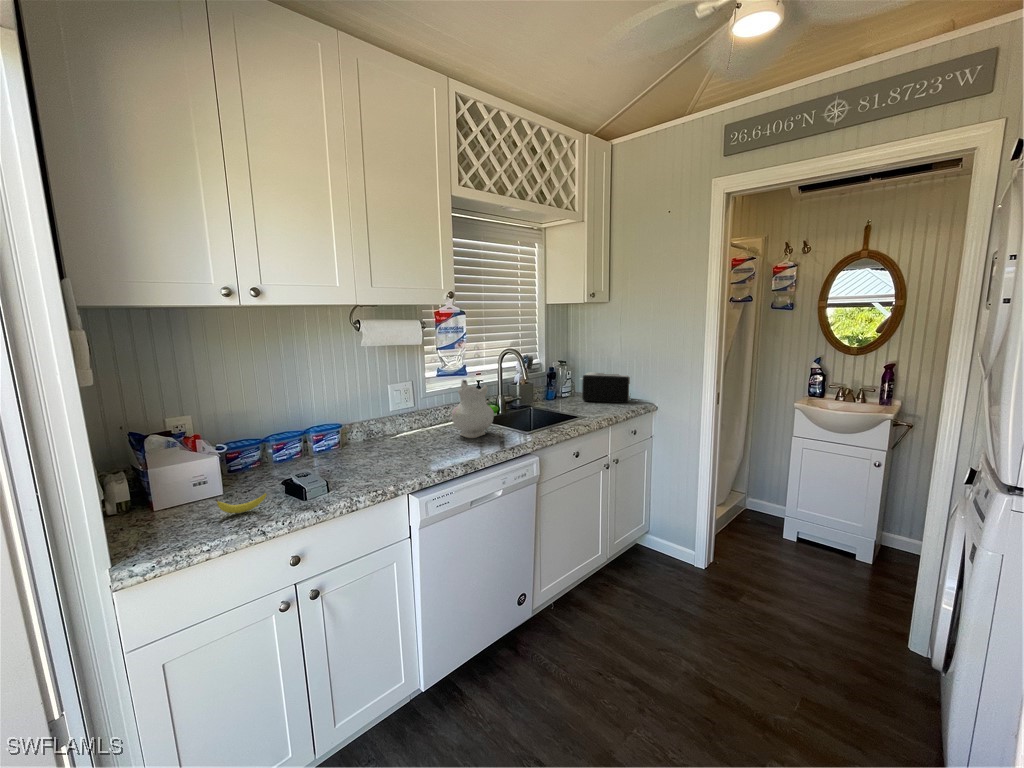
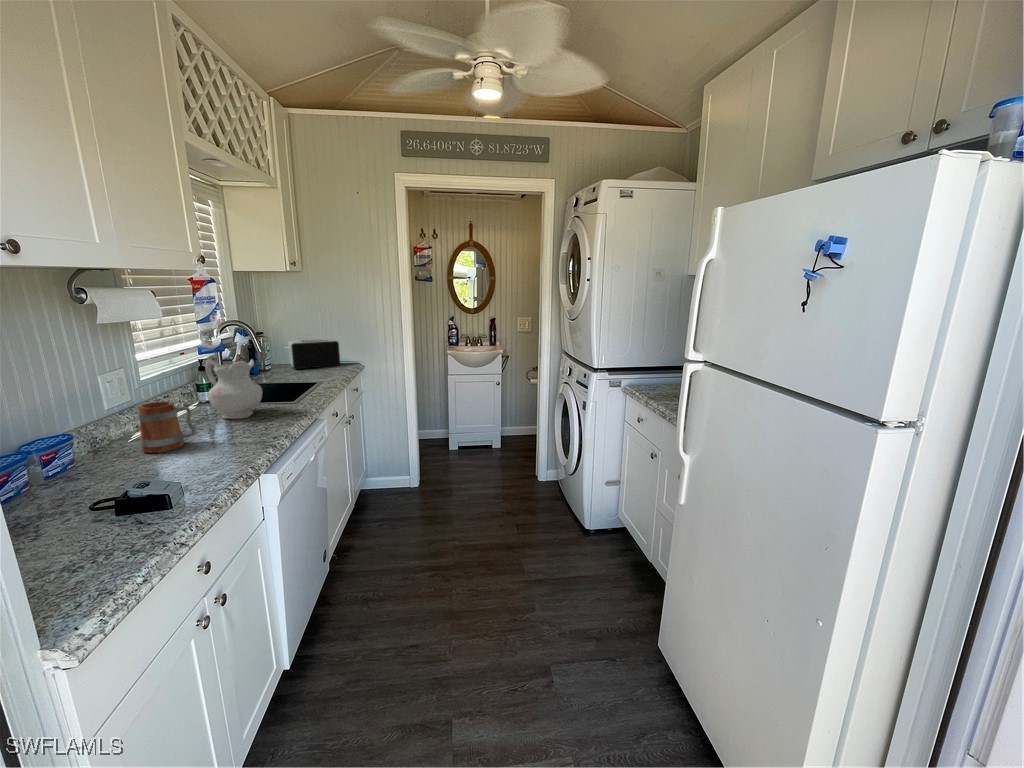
mug: none [380,411,415,452] -> present [138,401,196,453]
banana: present [216,494,267,513] -> none [77,512,137,550]

